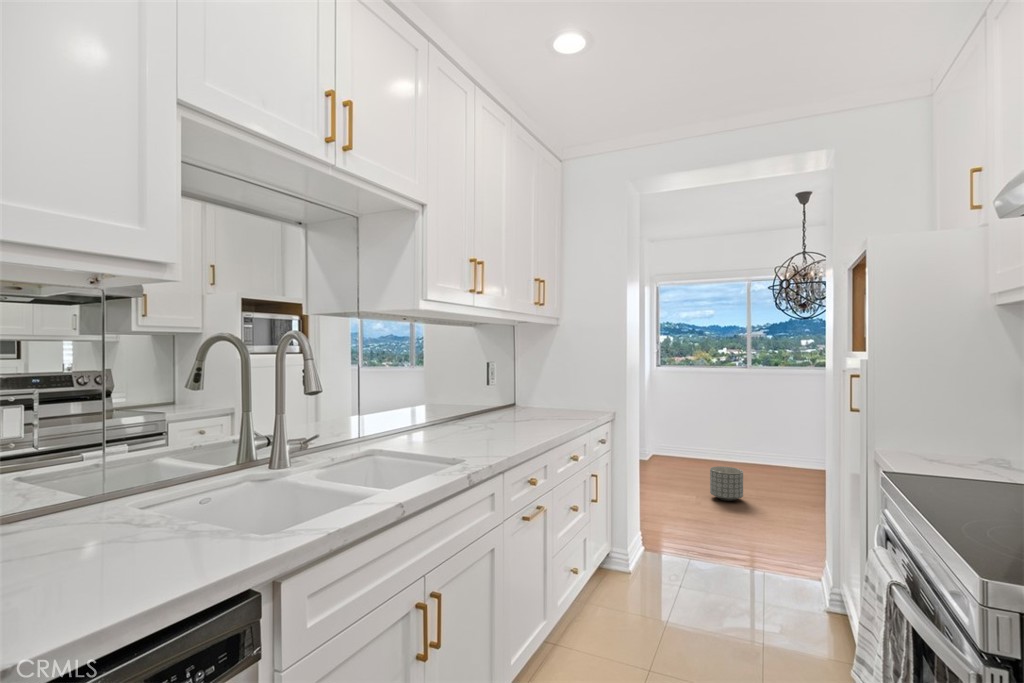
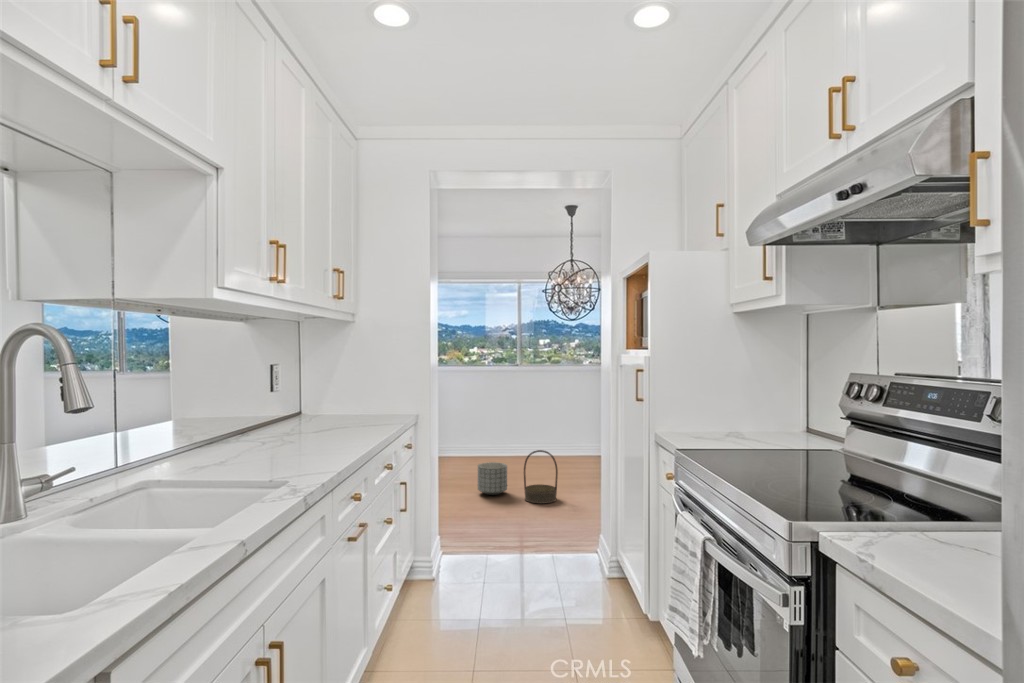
basket: none [760,459,800,518] -> present [524,450,558,504]

